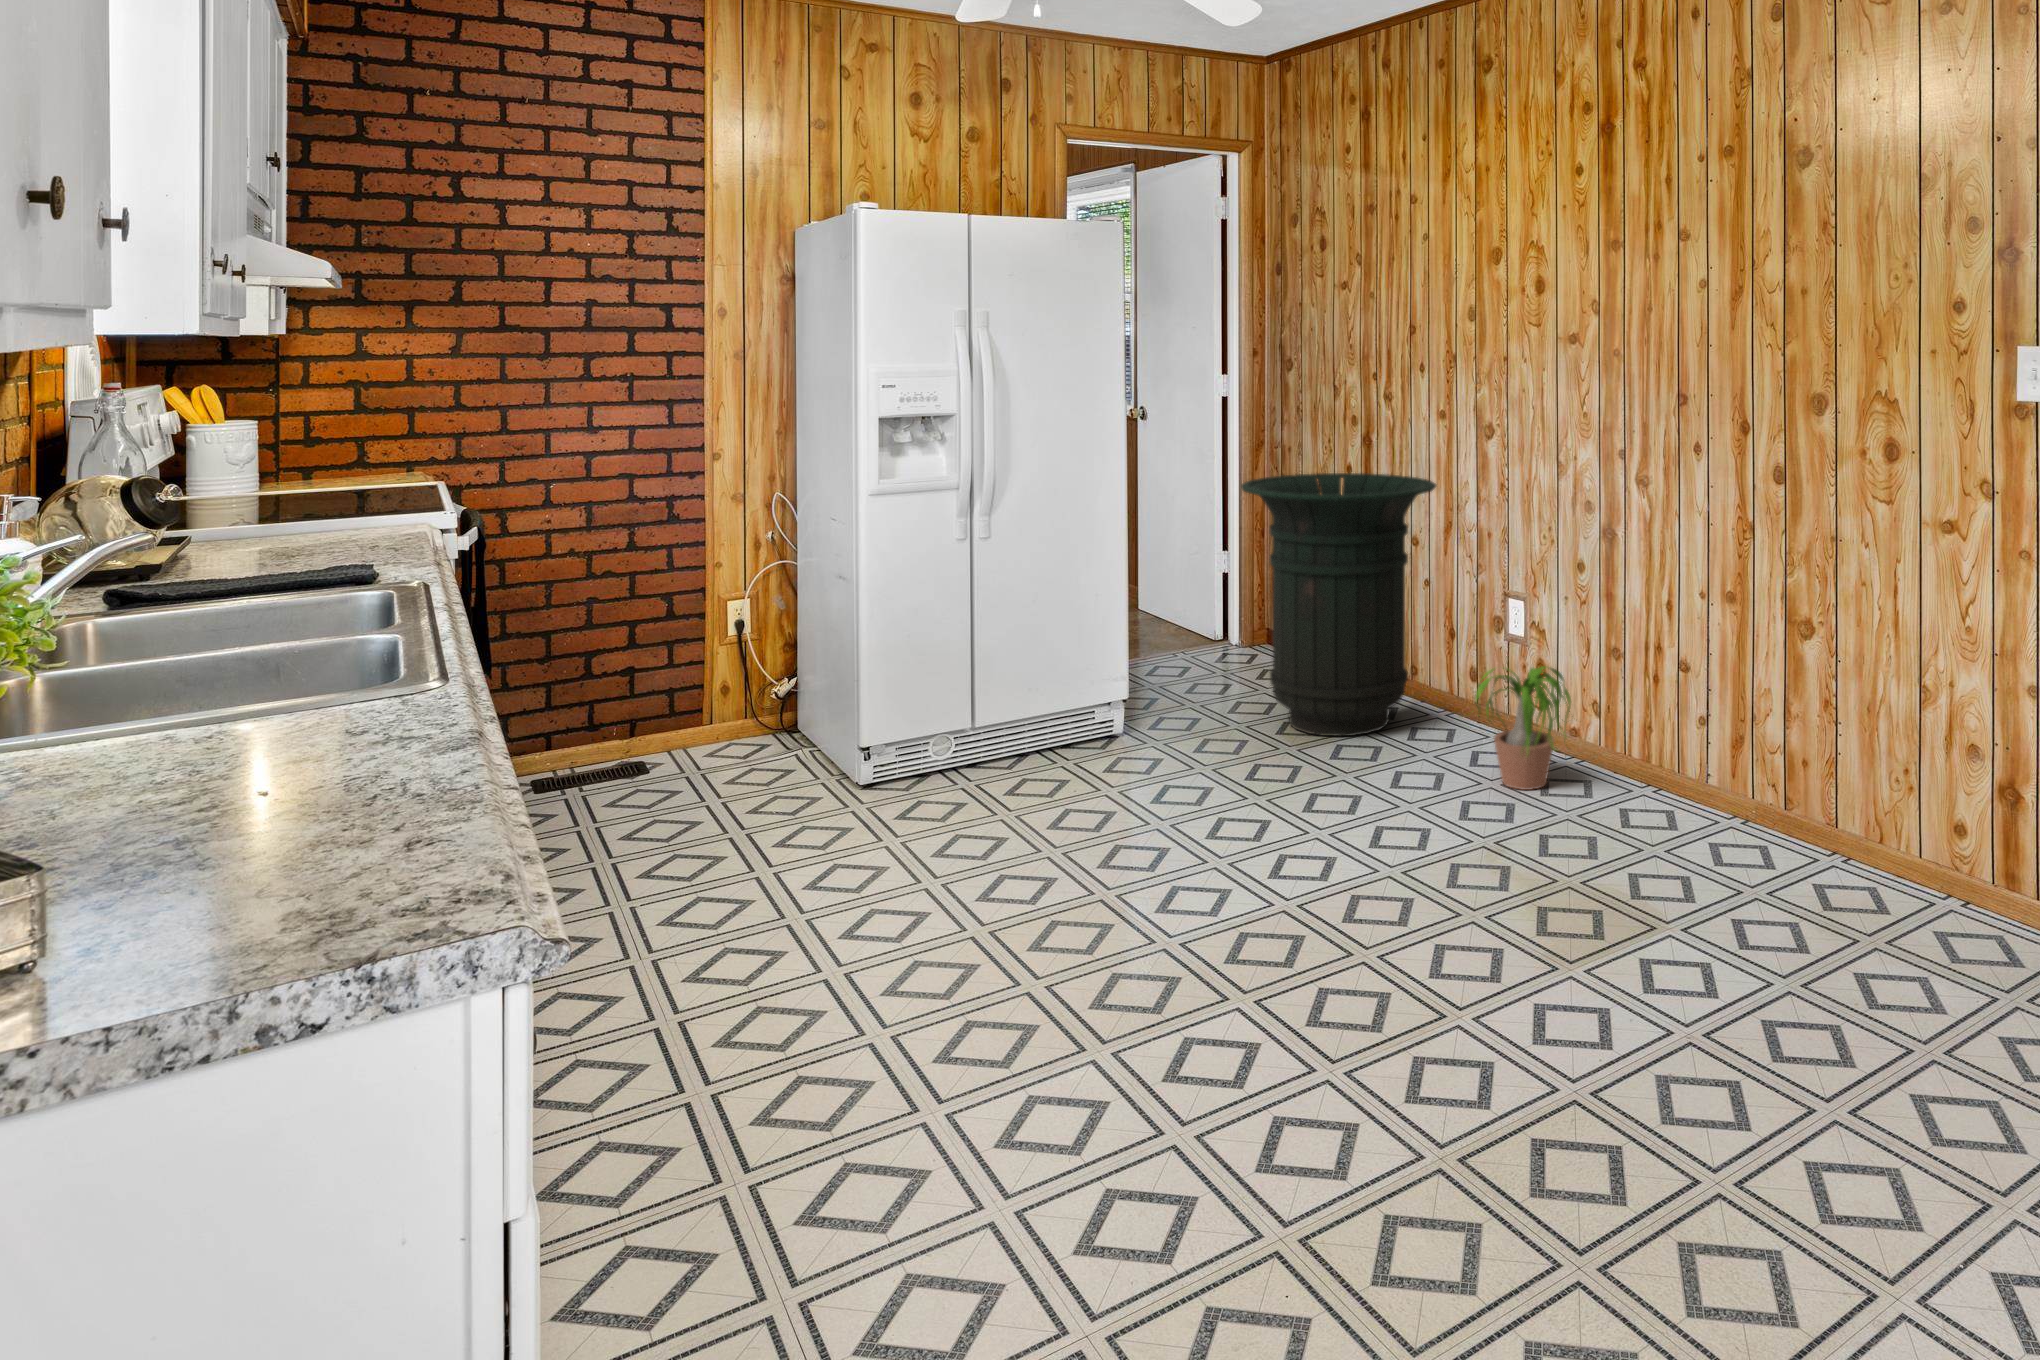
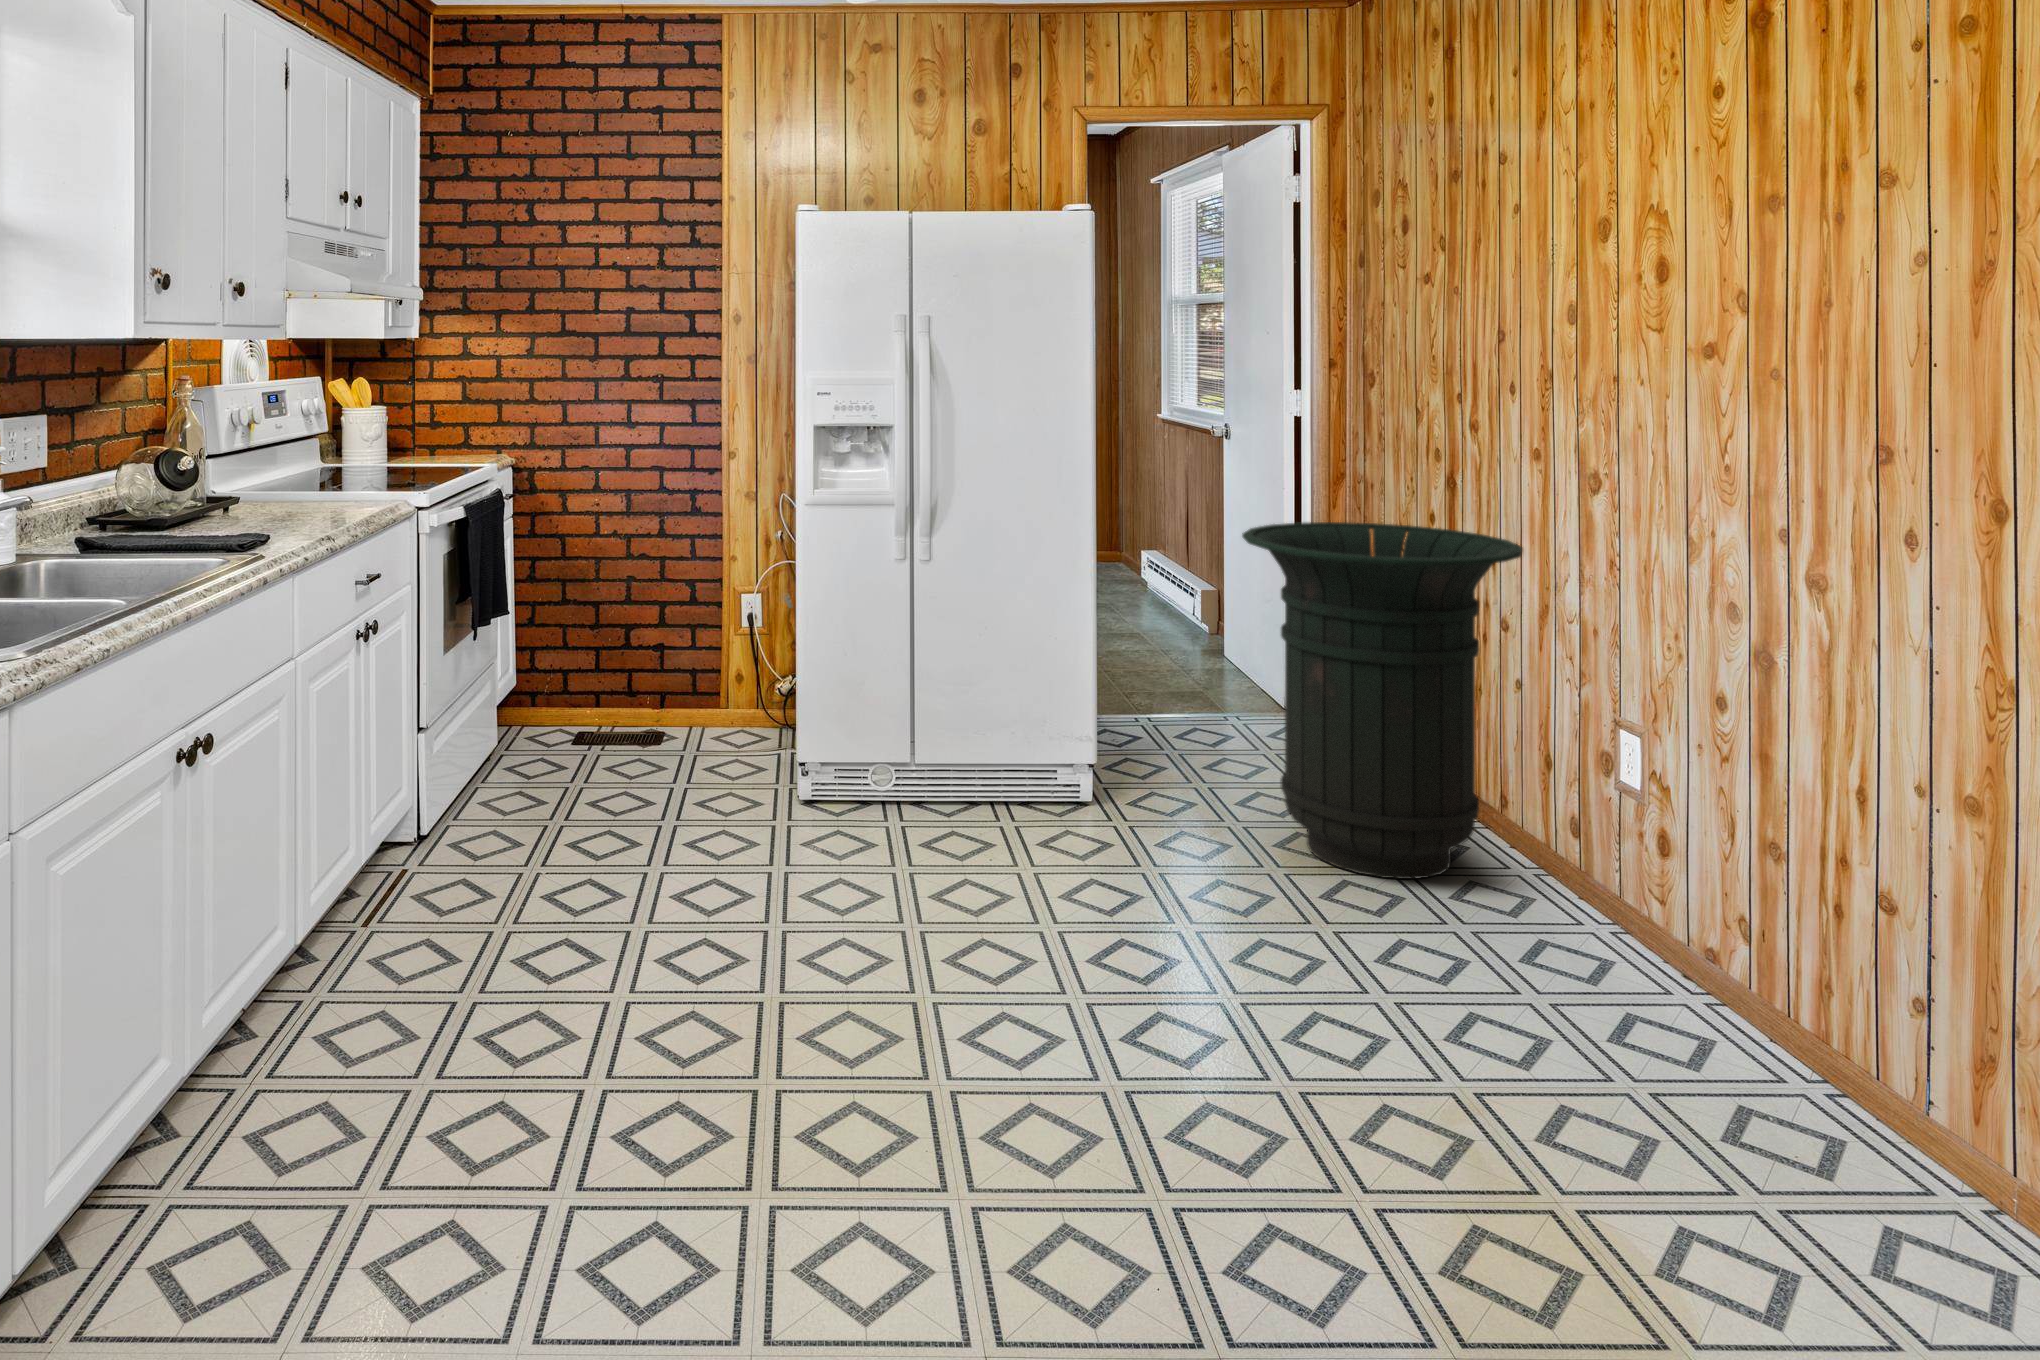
potted plant: present [1475,666,1571,790] -> none [1484,829,1711,1026]

